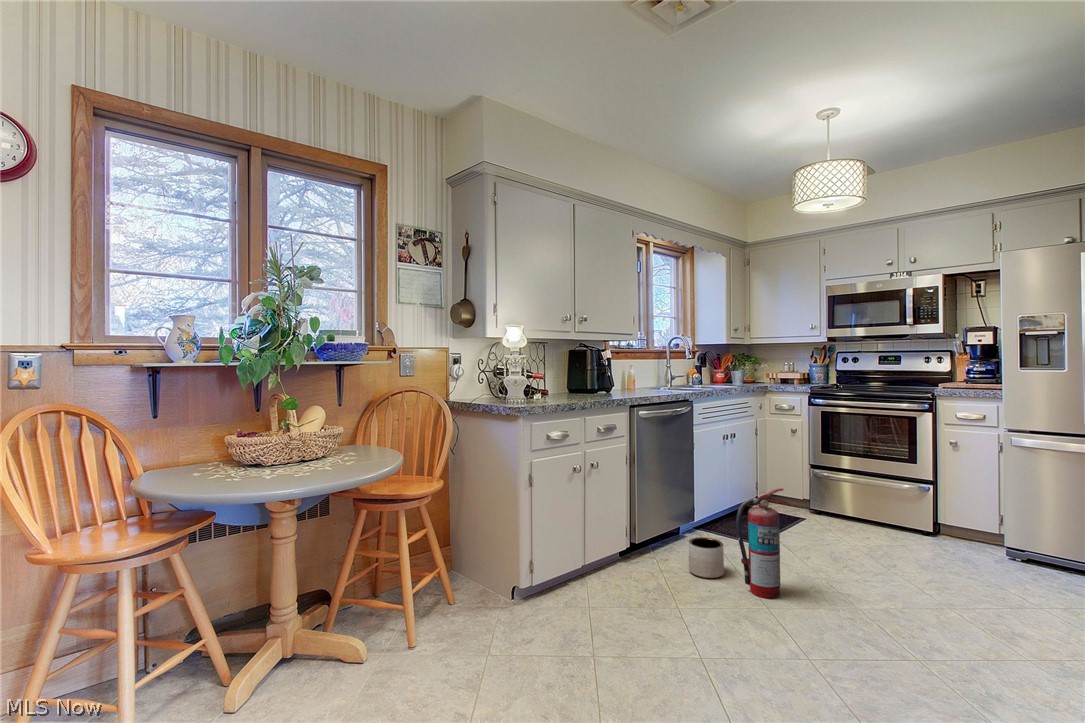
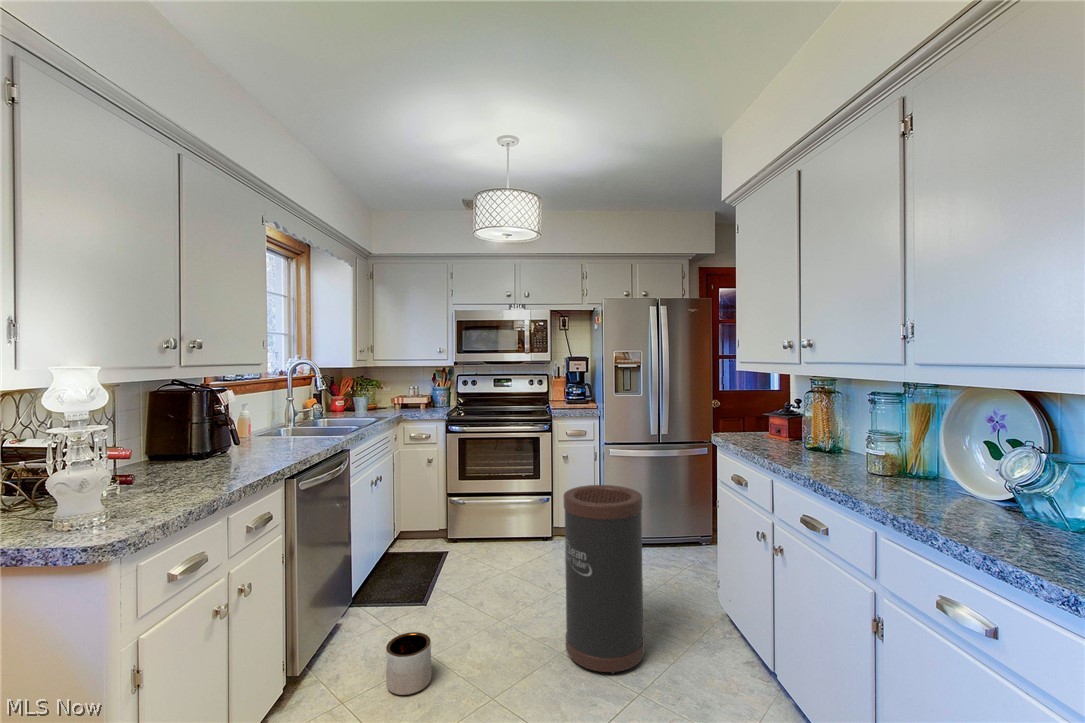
trash can: none [851,450,952,637] -> present [563,485,645,674]
fire extinguisher: present [736,488,790,599] -> none [458,552,510,690]

